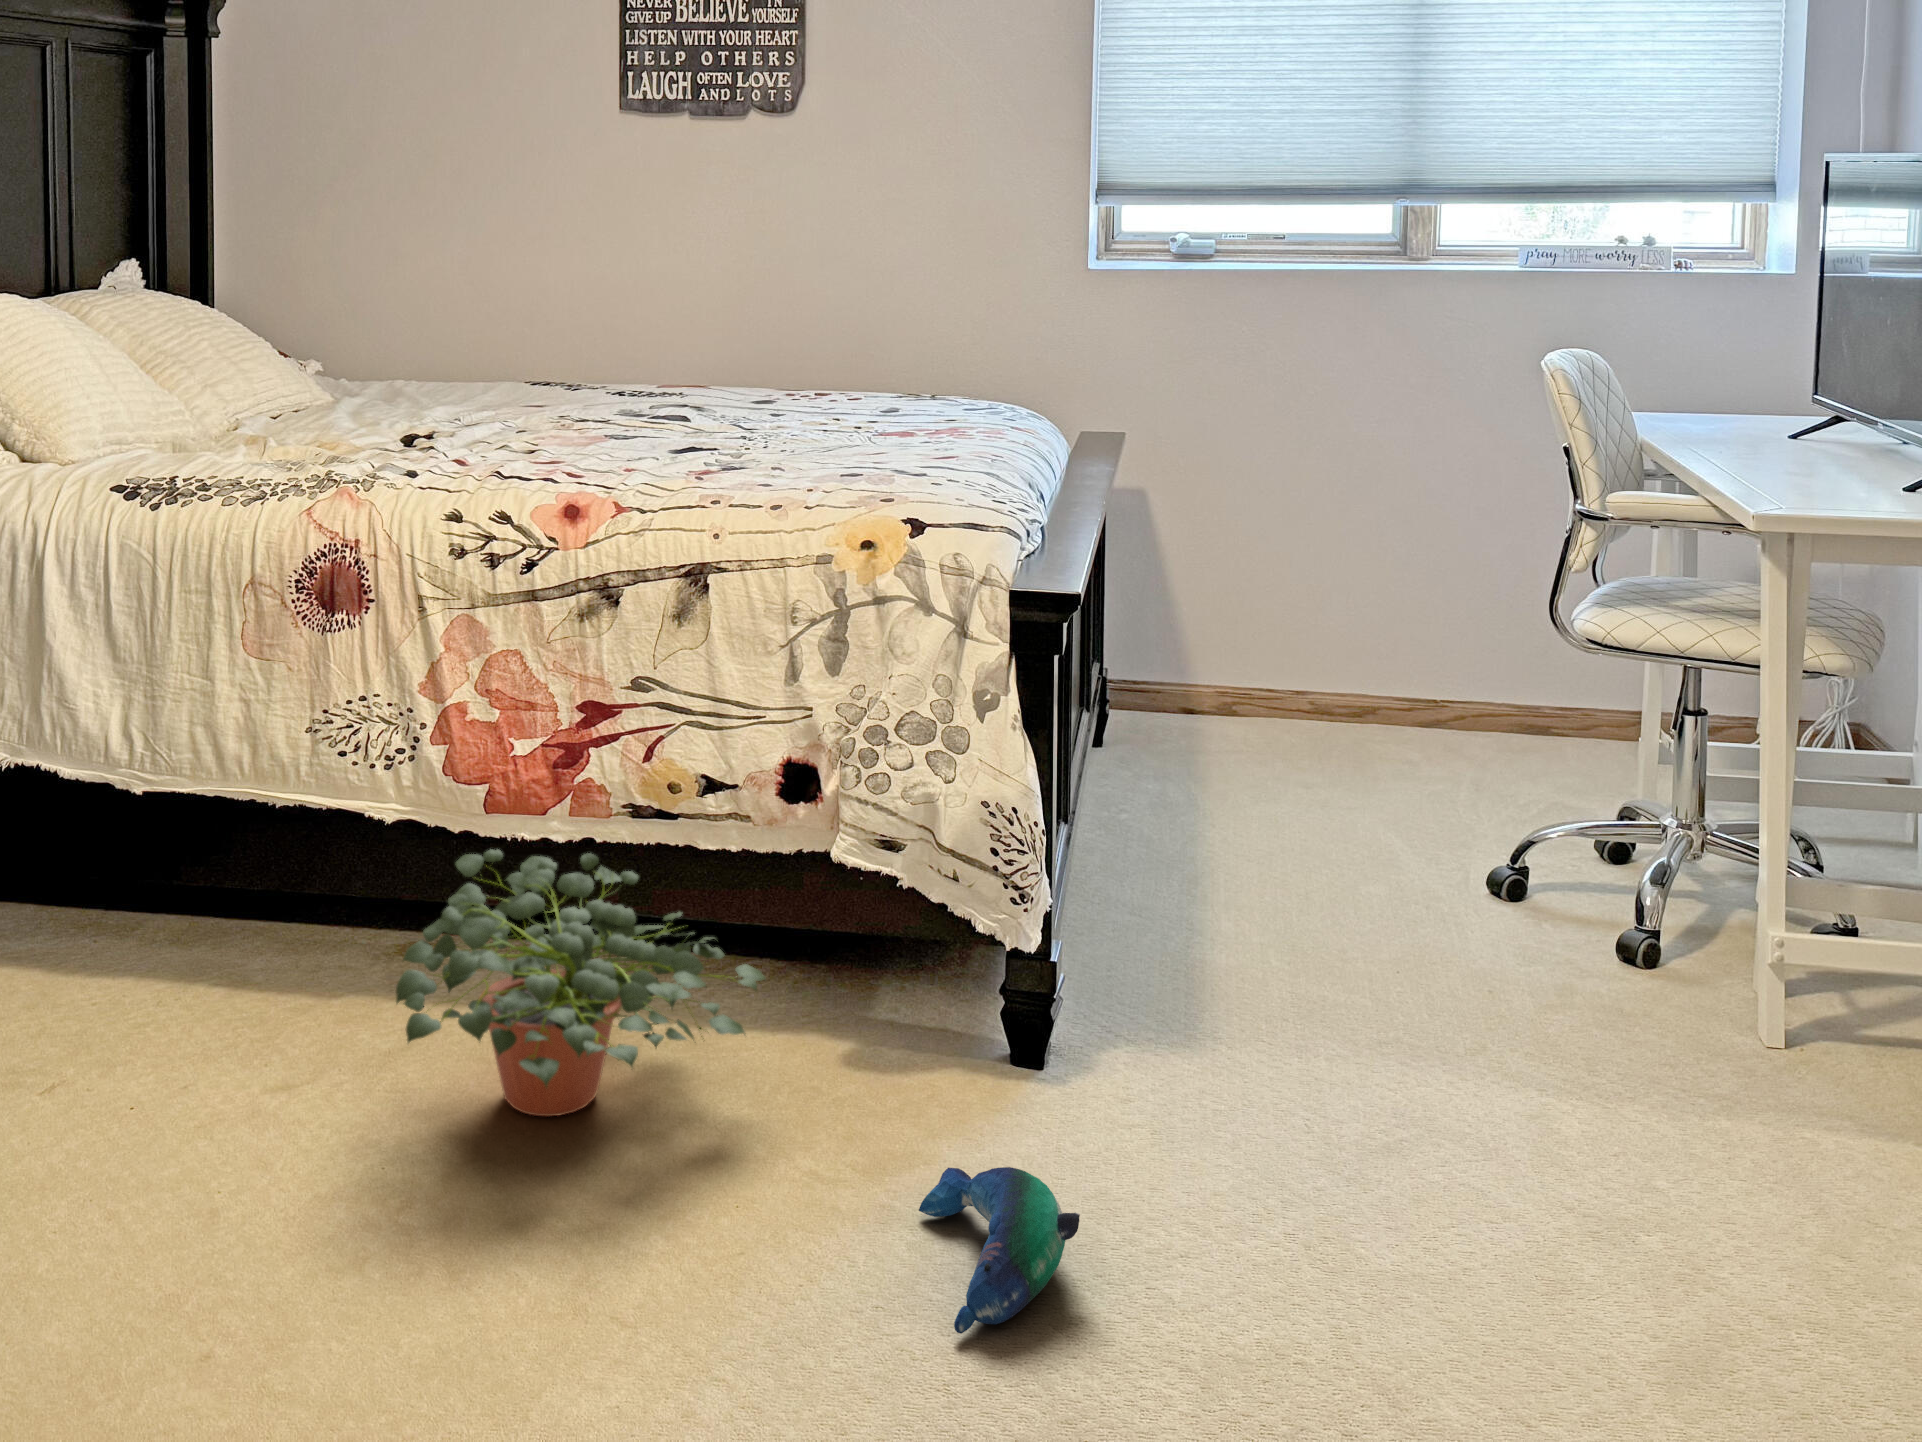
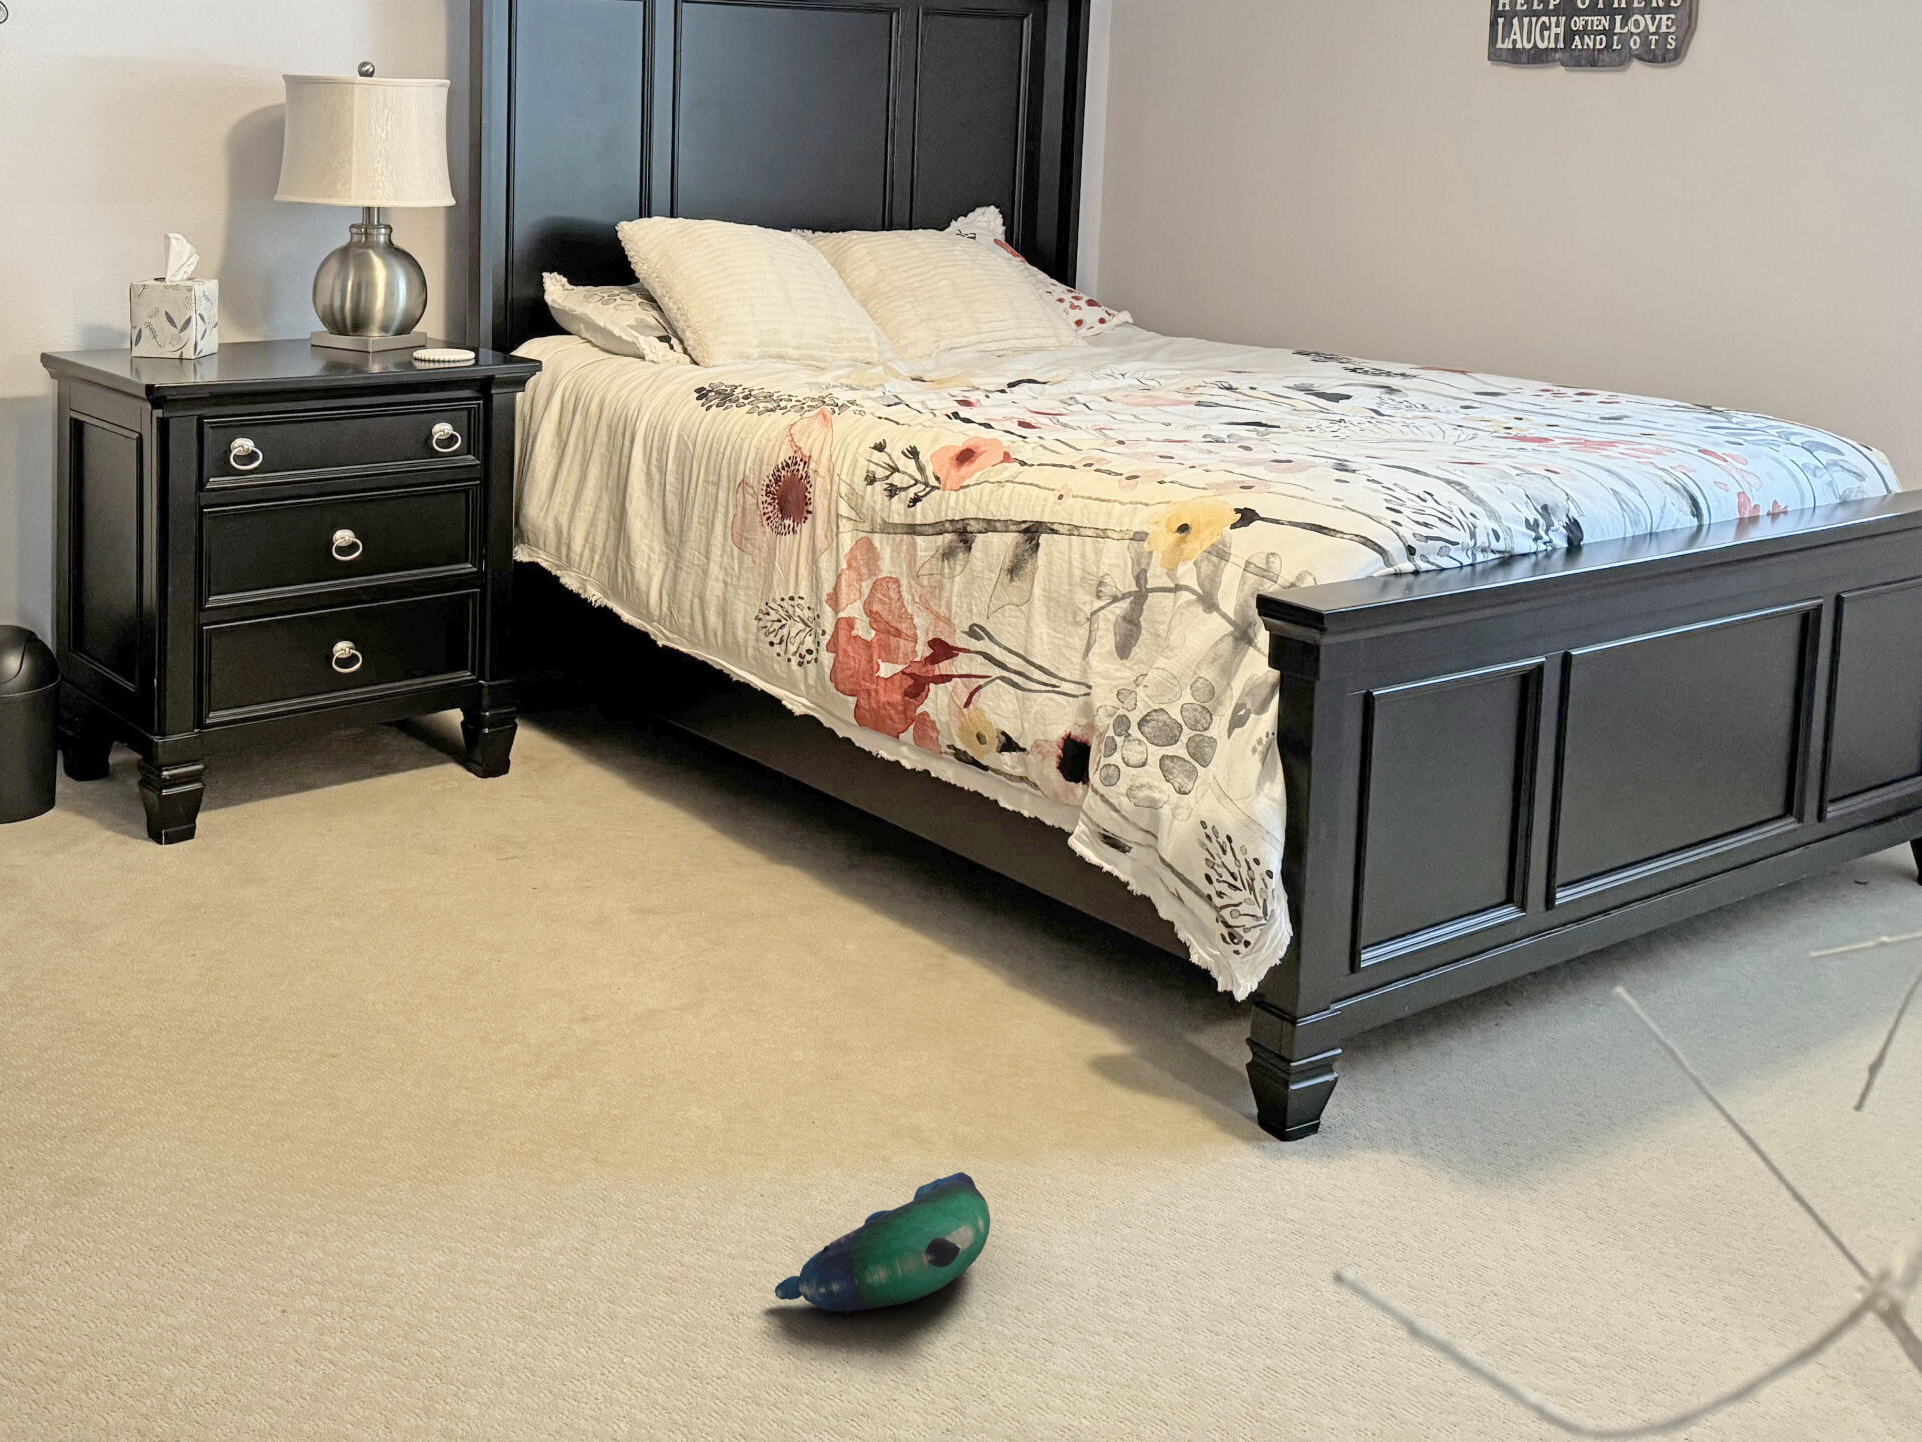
potted plant: present [396,849,766,1116] -> none [601,755,976,1010]

